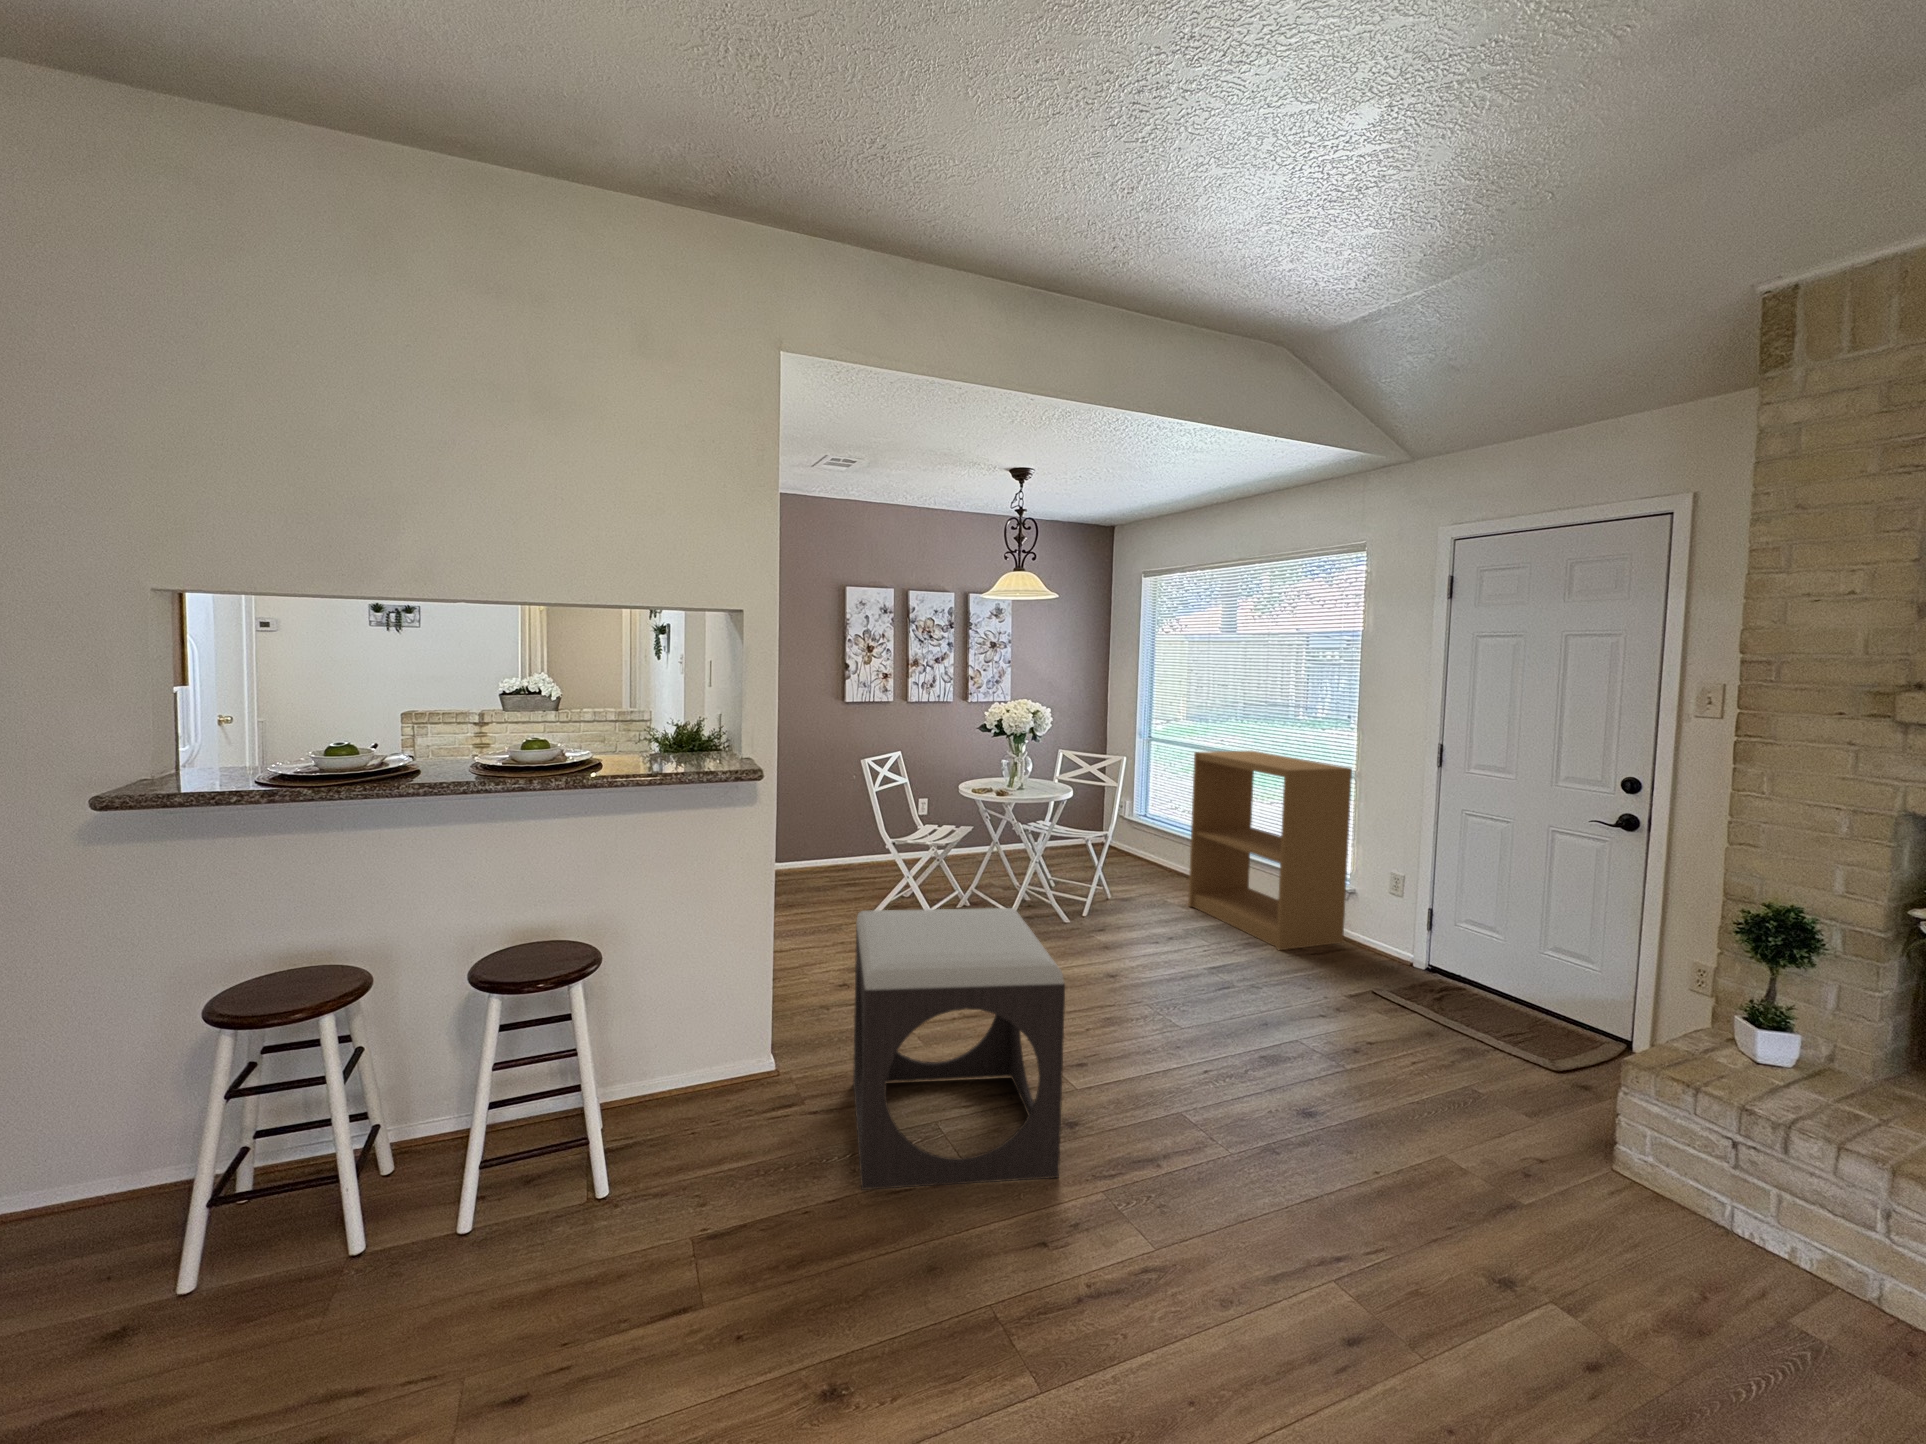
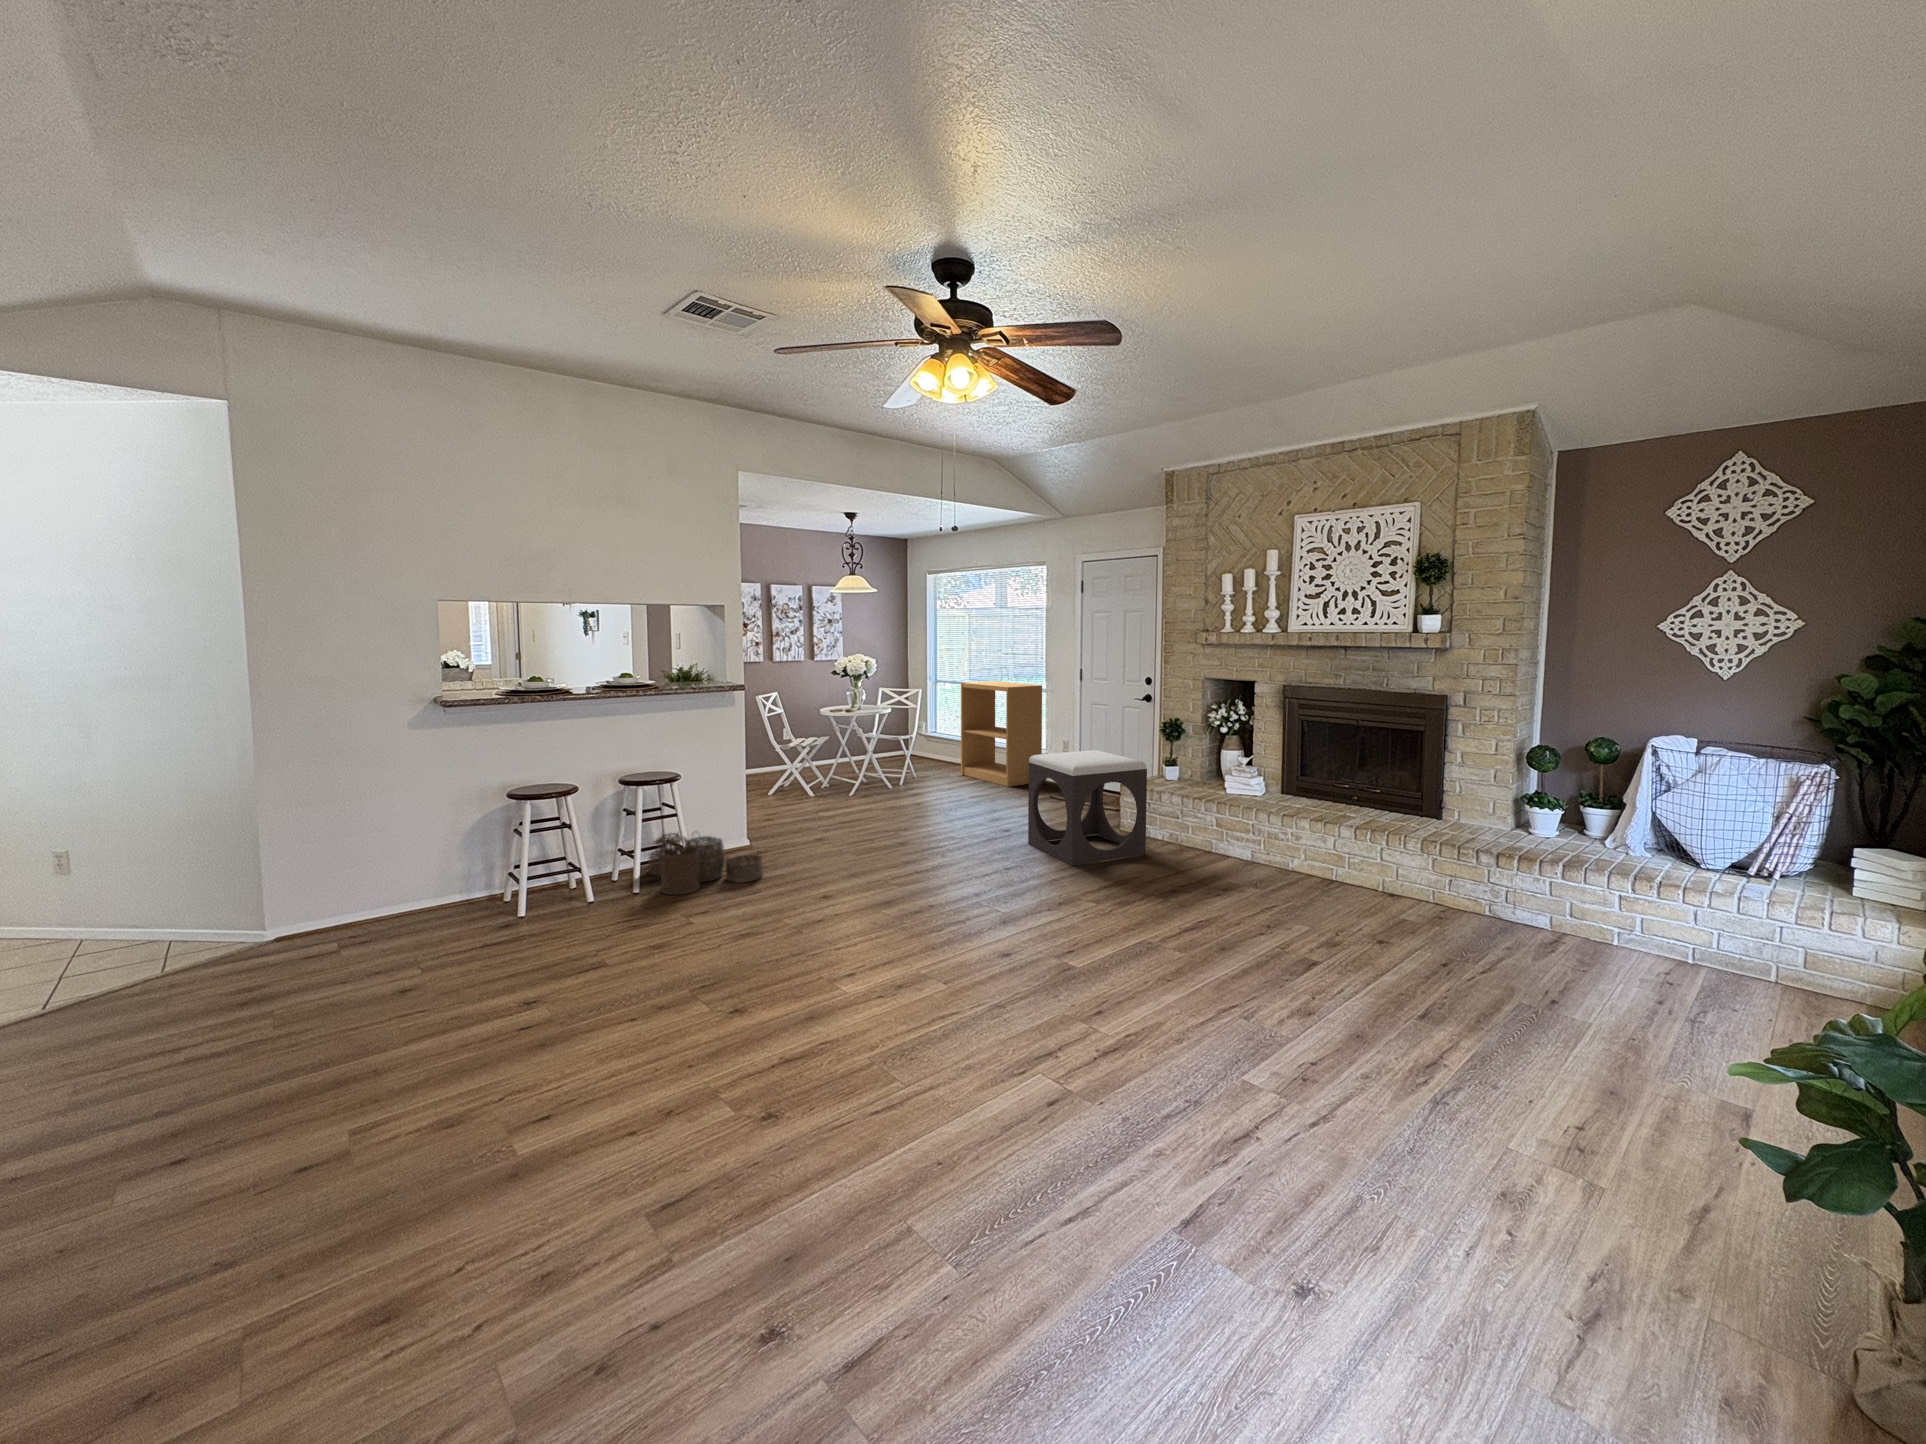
footstool: present [853,908,1065,1190] -> present [1028,750,1147,866]
woven basket: none [516,1060,751,1261] -> present [649,833,763,895]

